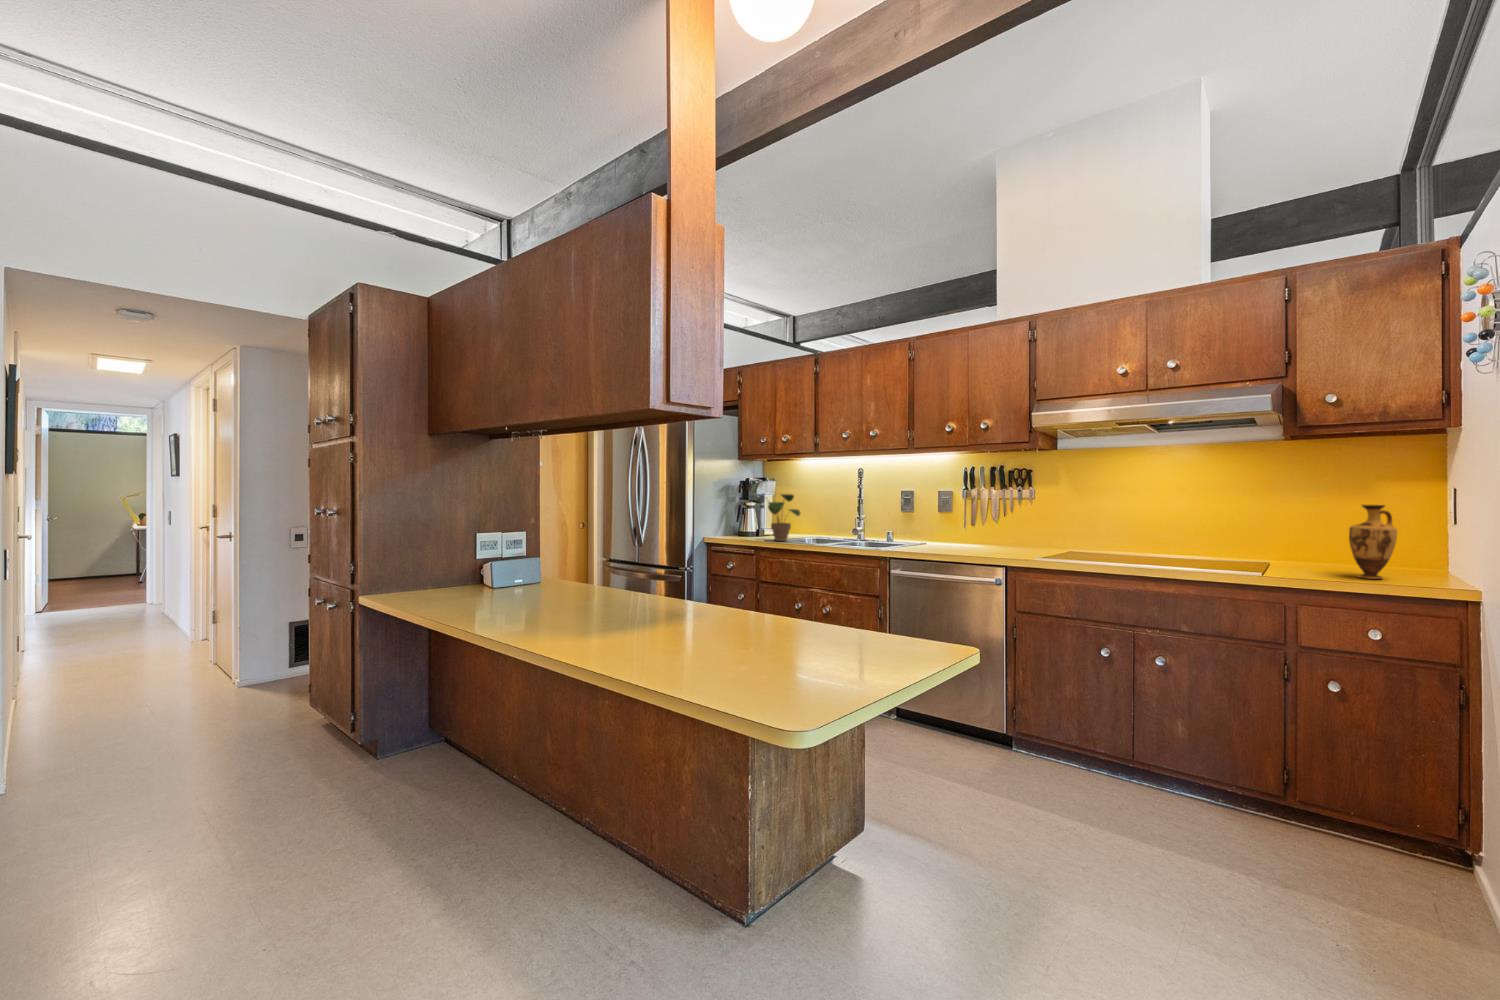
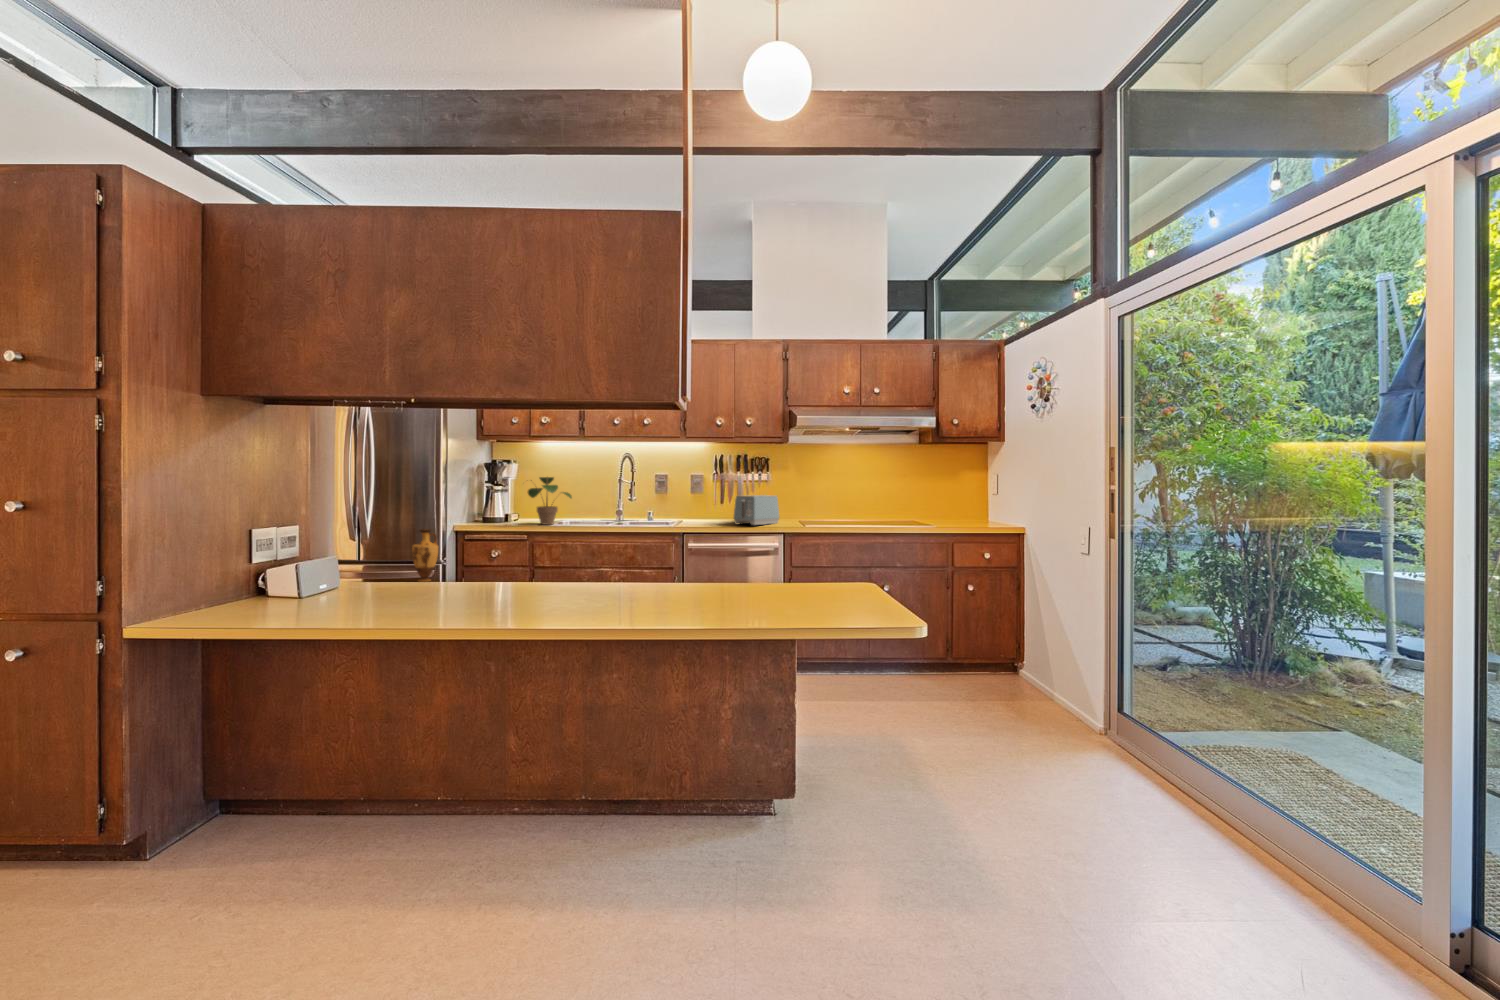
vase: present [1349,505,1397,579] -> present [412,529,438,582]
toaster: none [962,516,1028,554] -> present [733,495,779,525]

